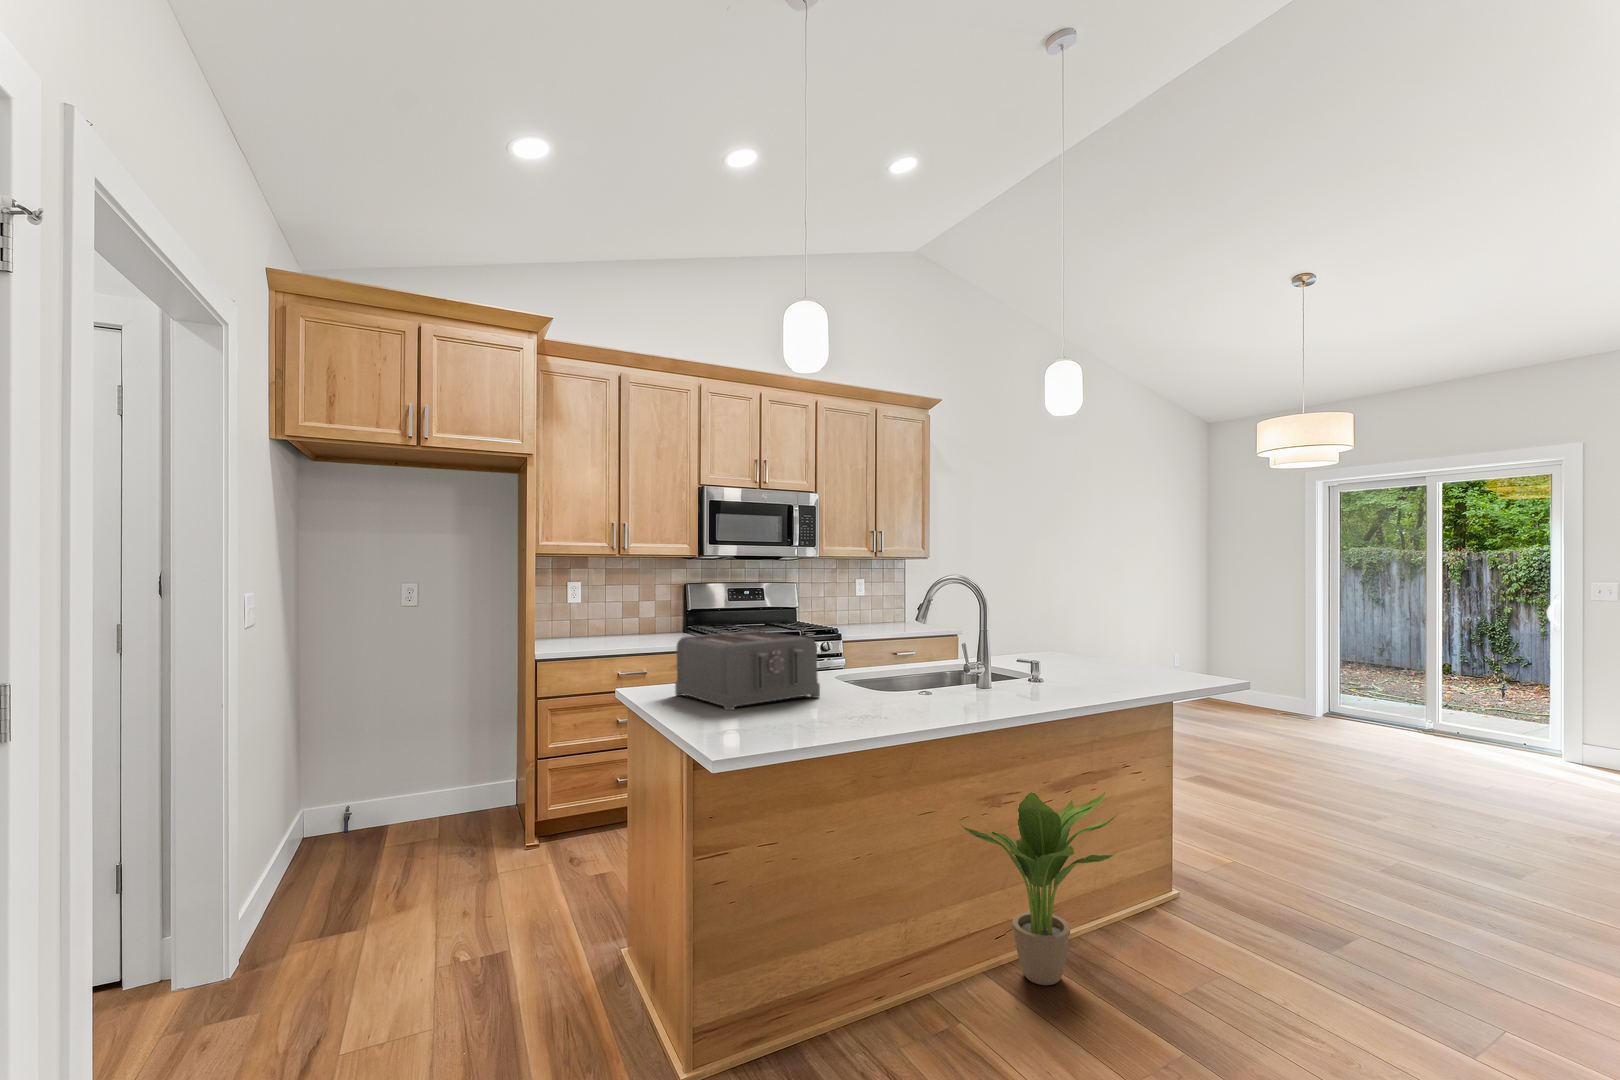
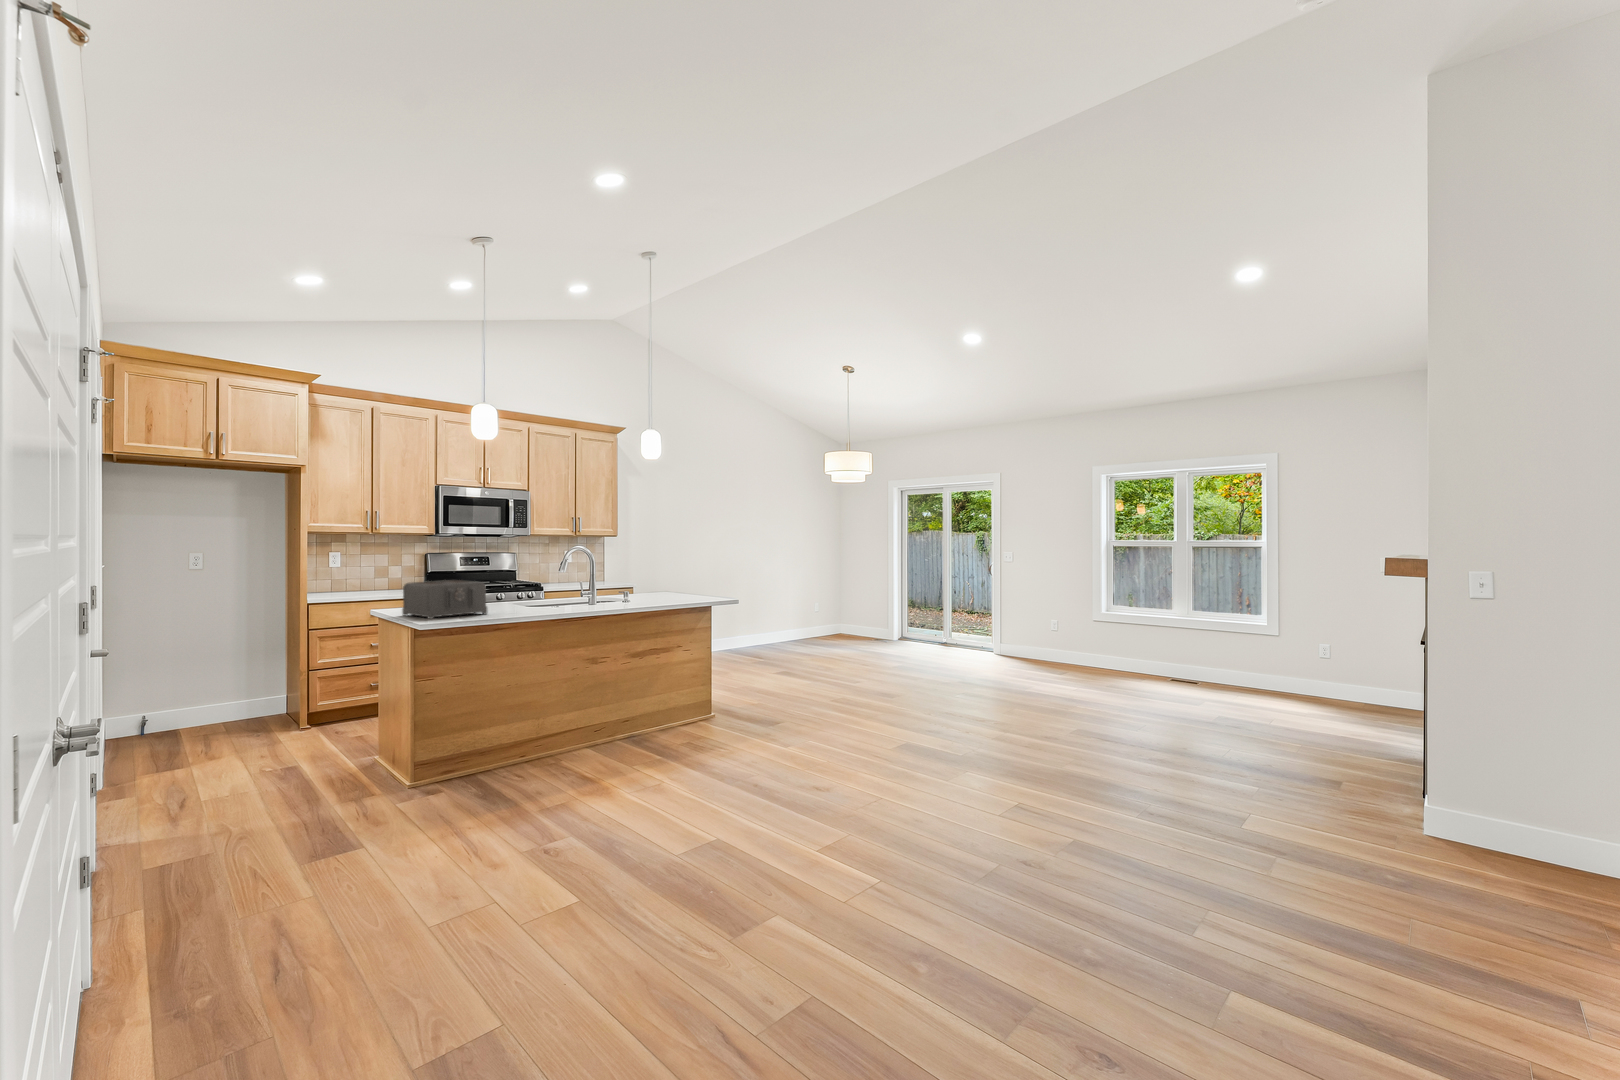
potted plant: present [962,792,1118,985] -> none [564,656,646,758]

